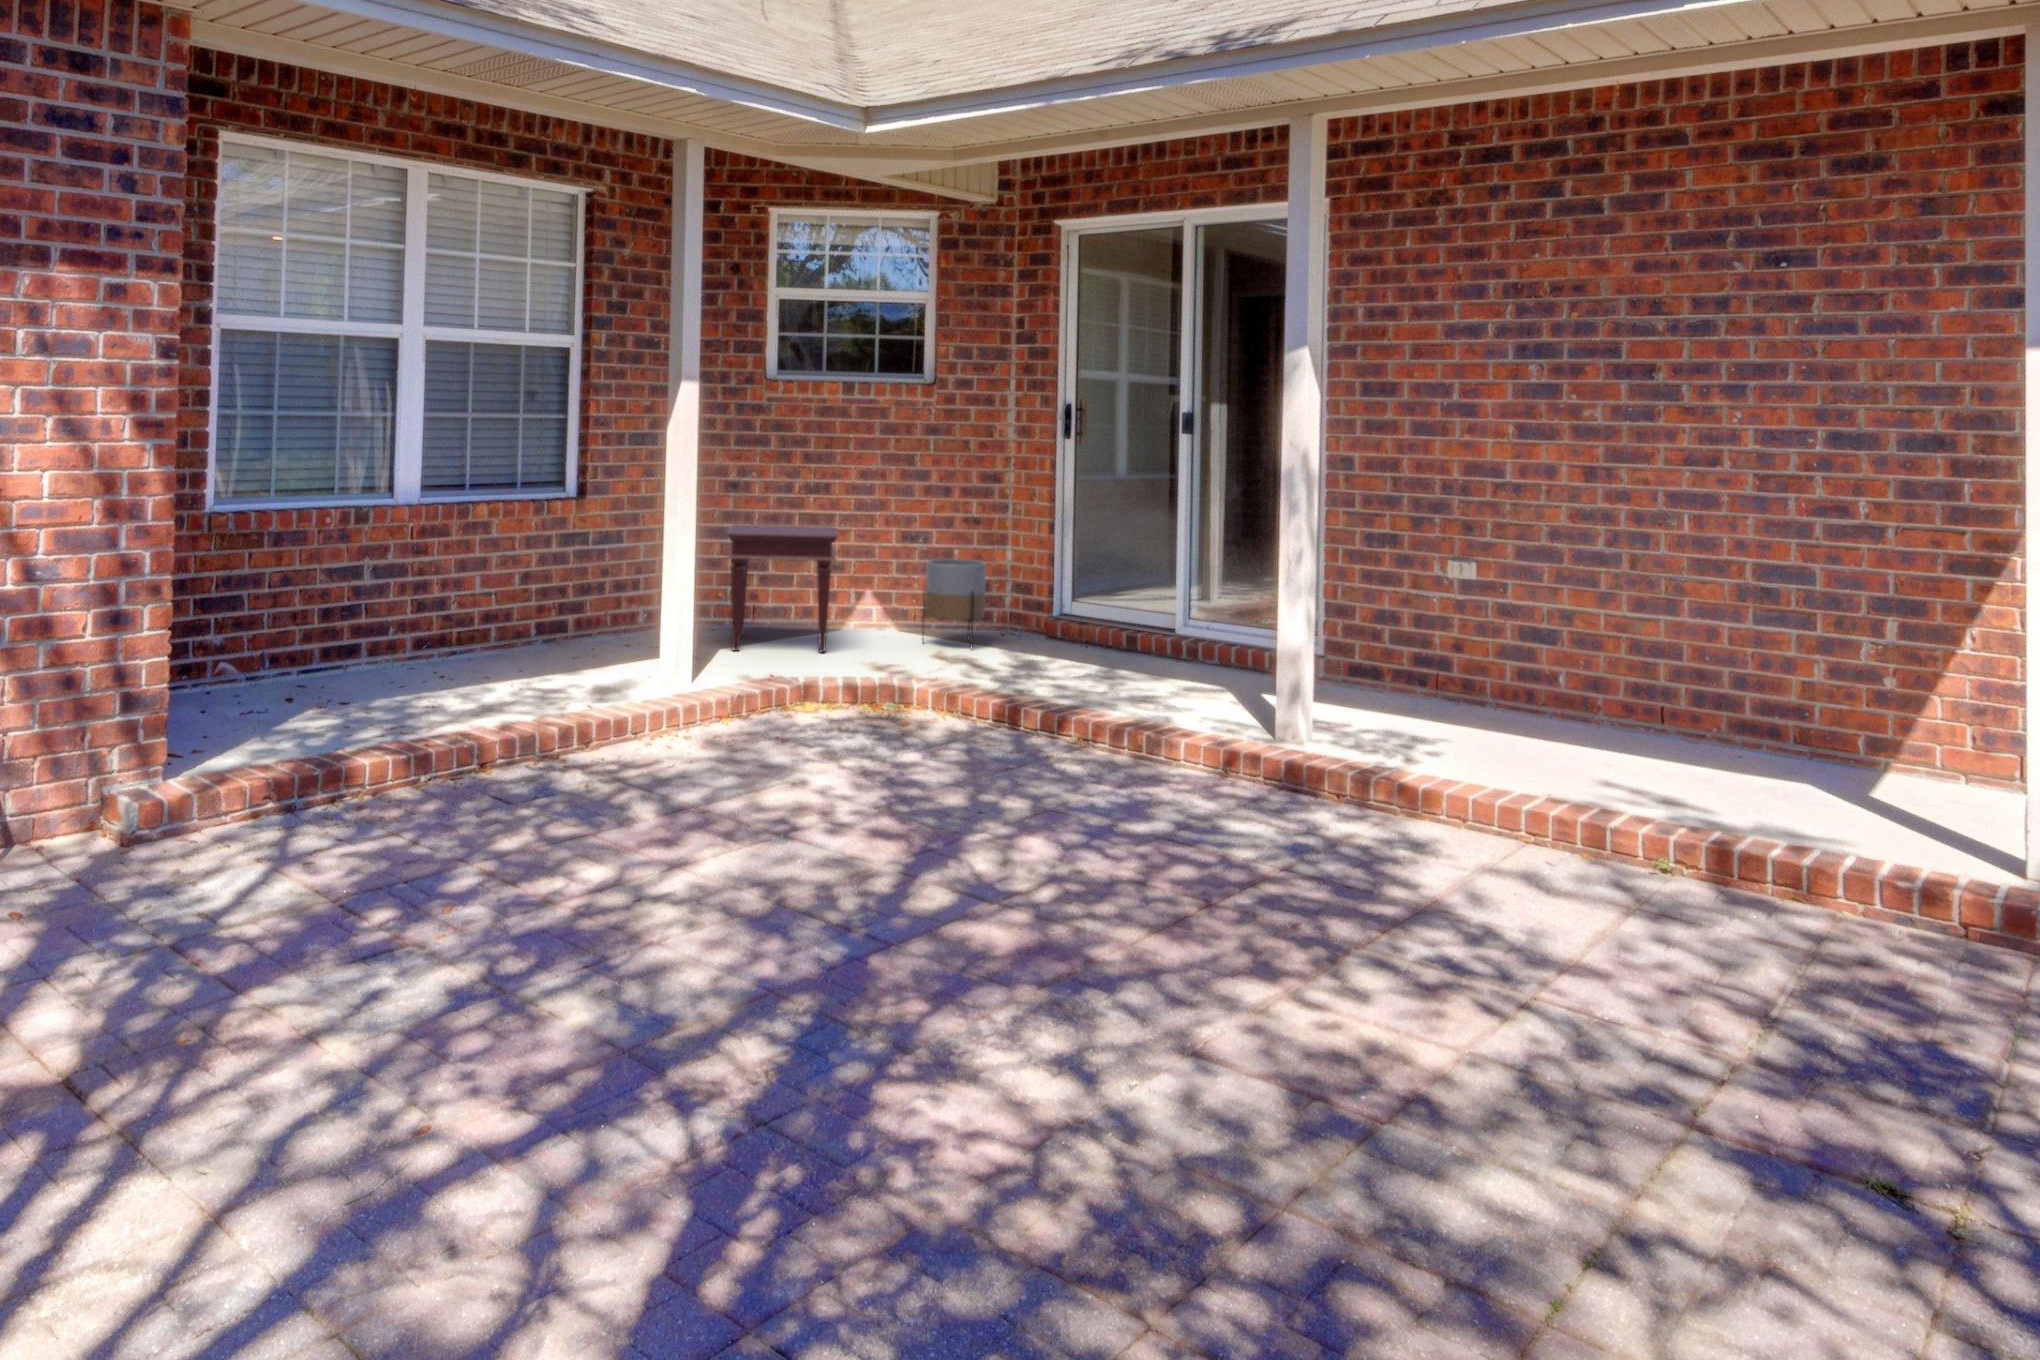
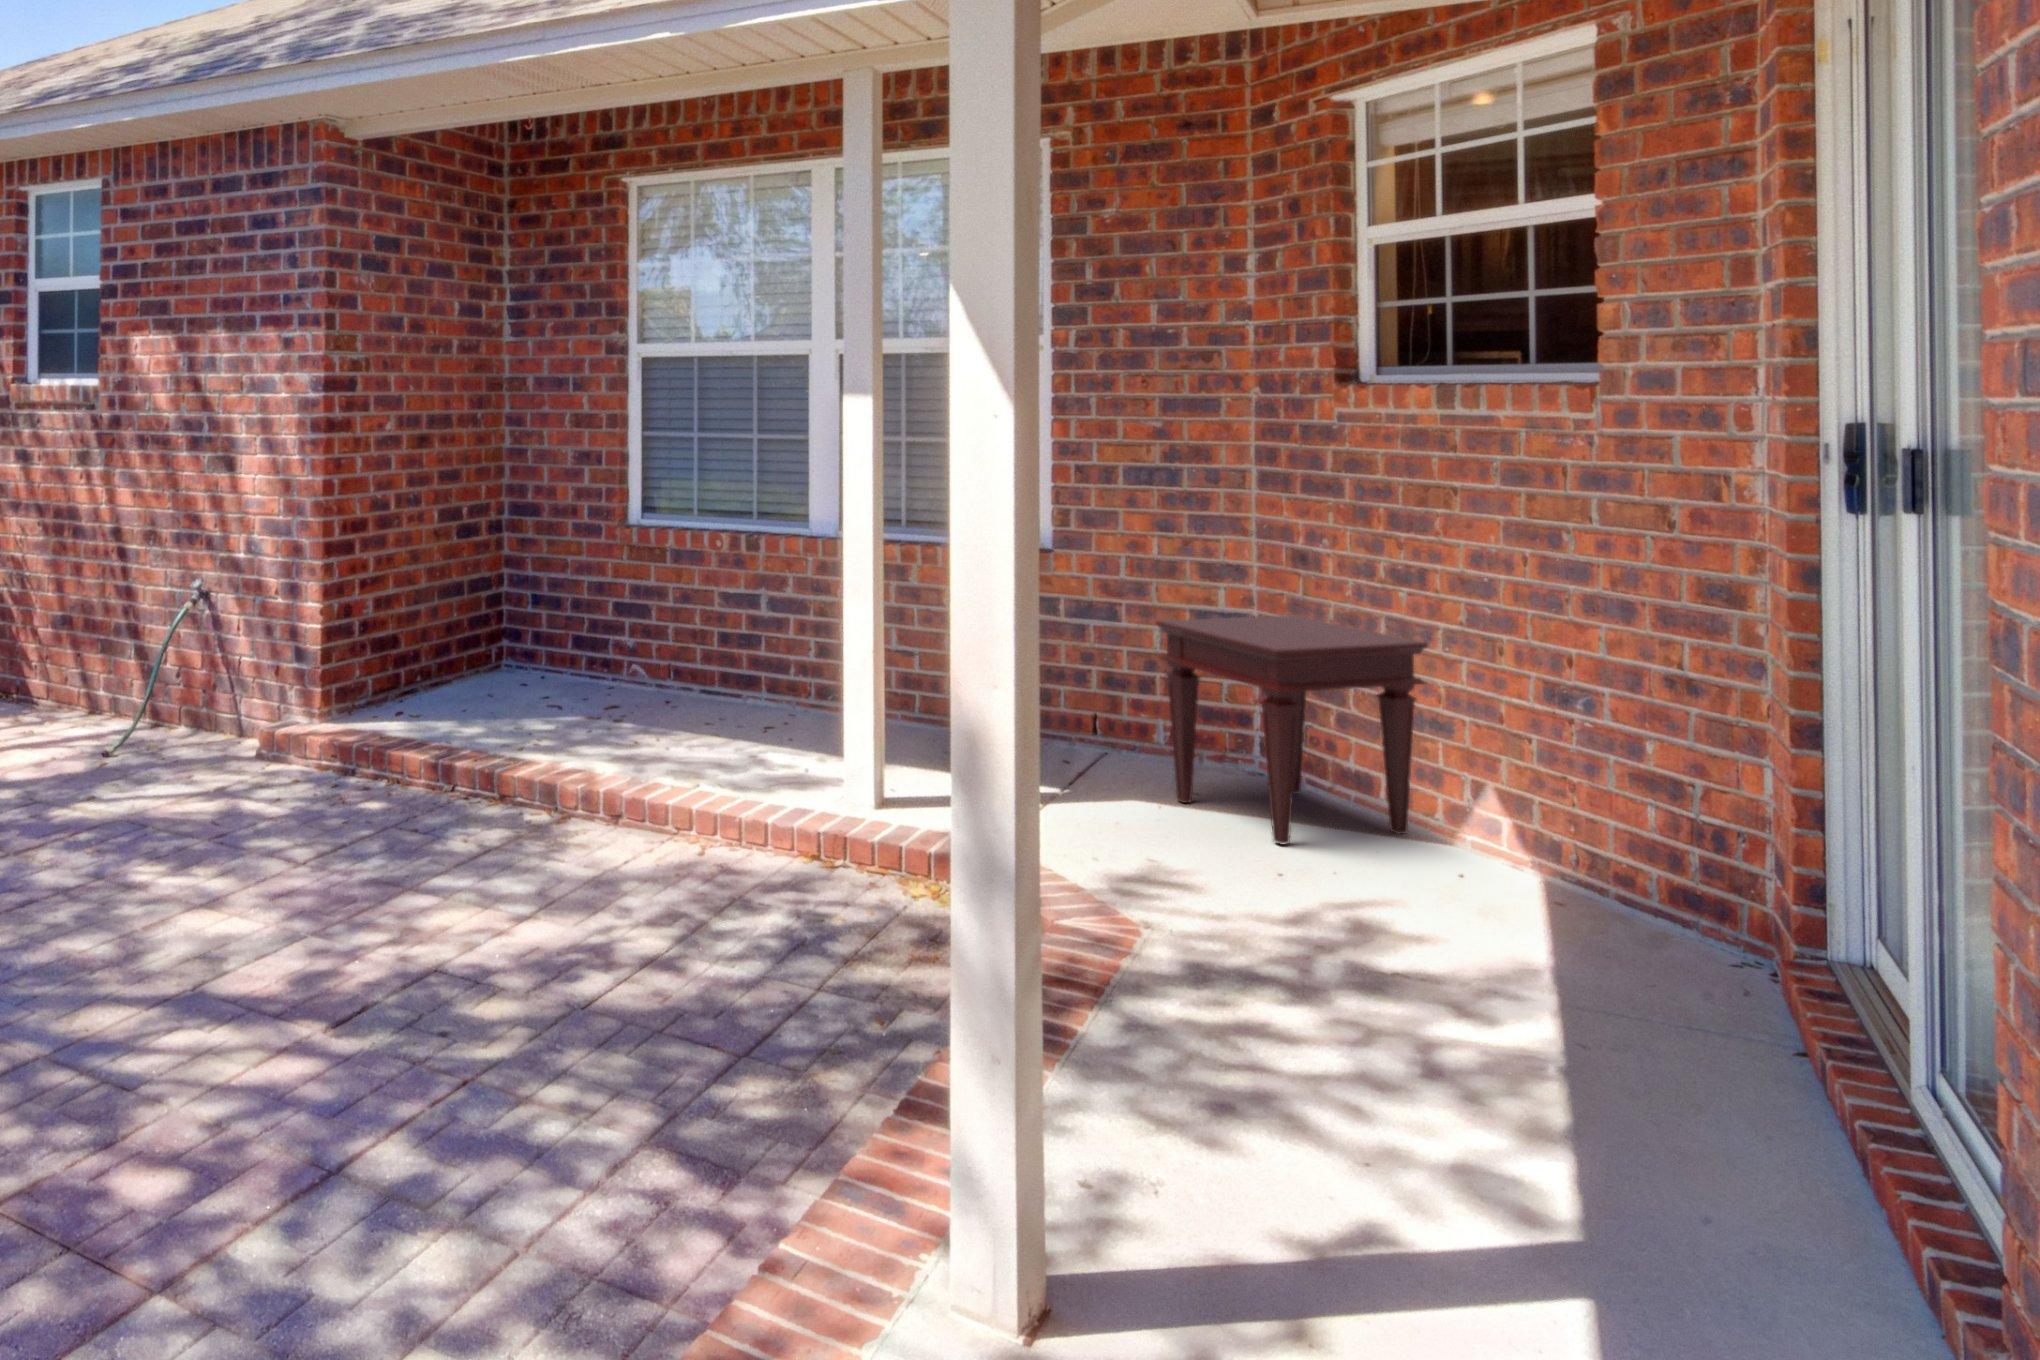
planter: present [922,559,986,649] -> none [1513,737,1671,938]

